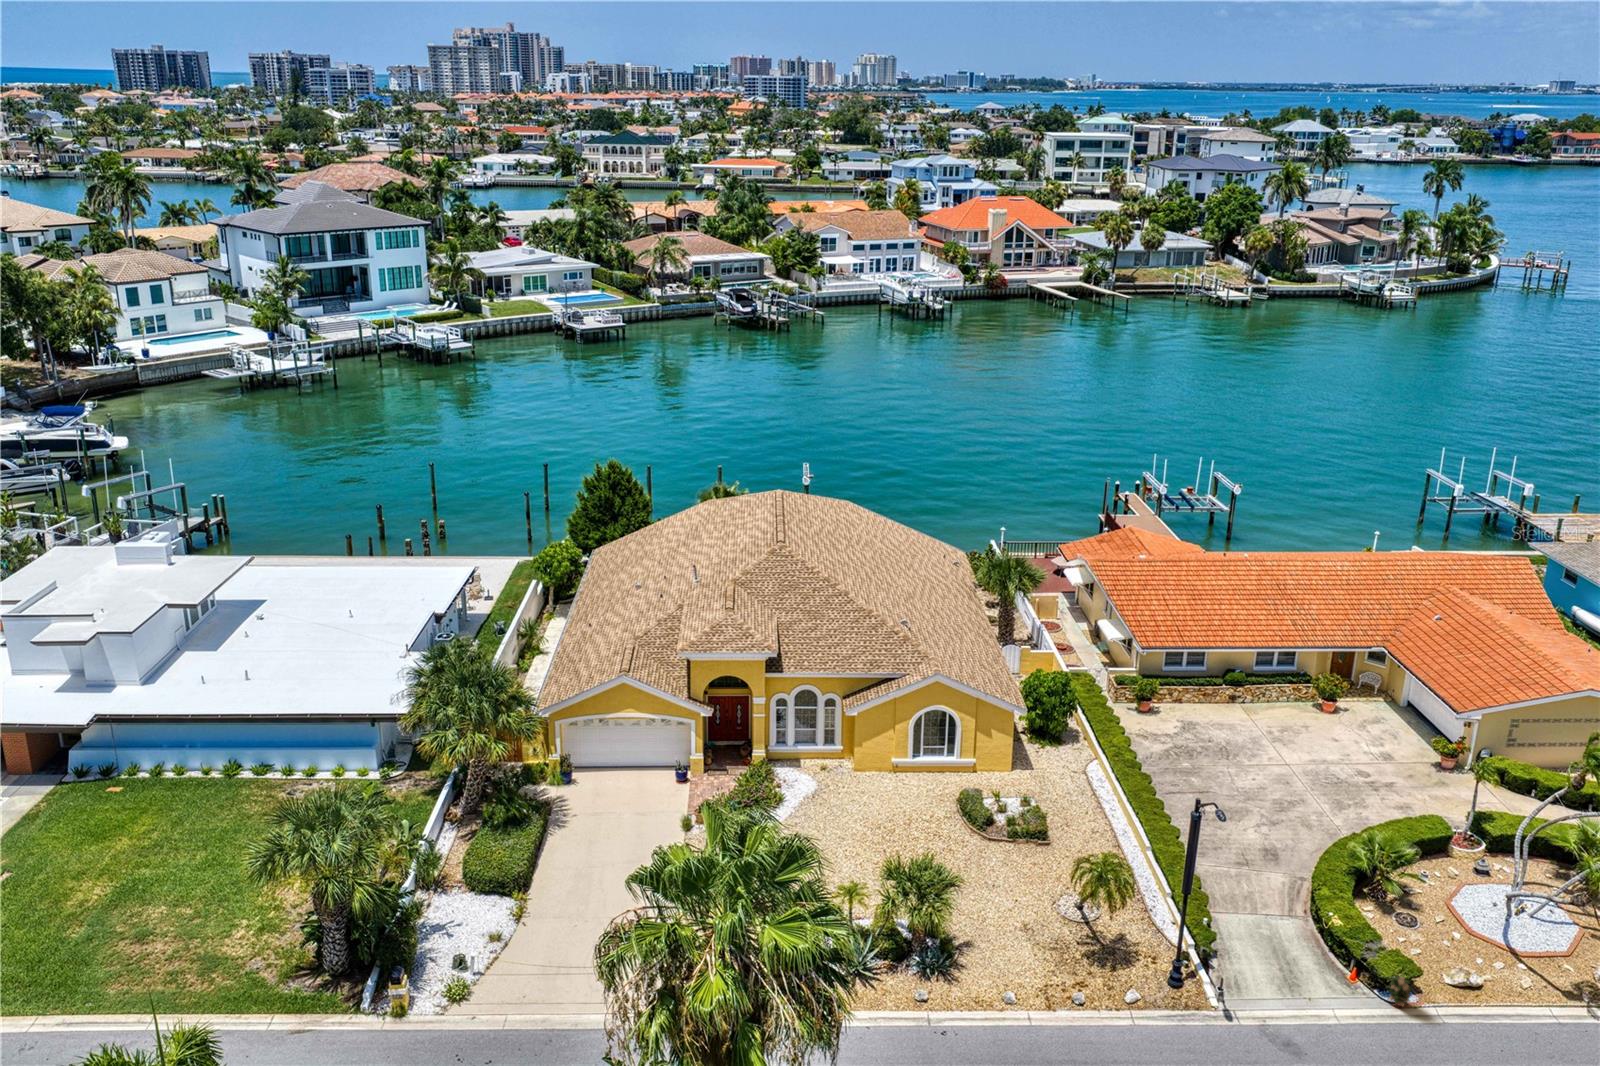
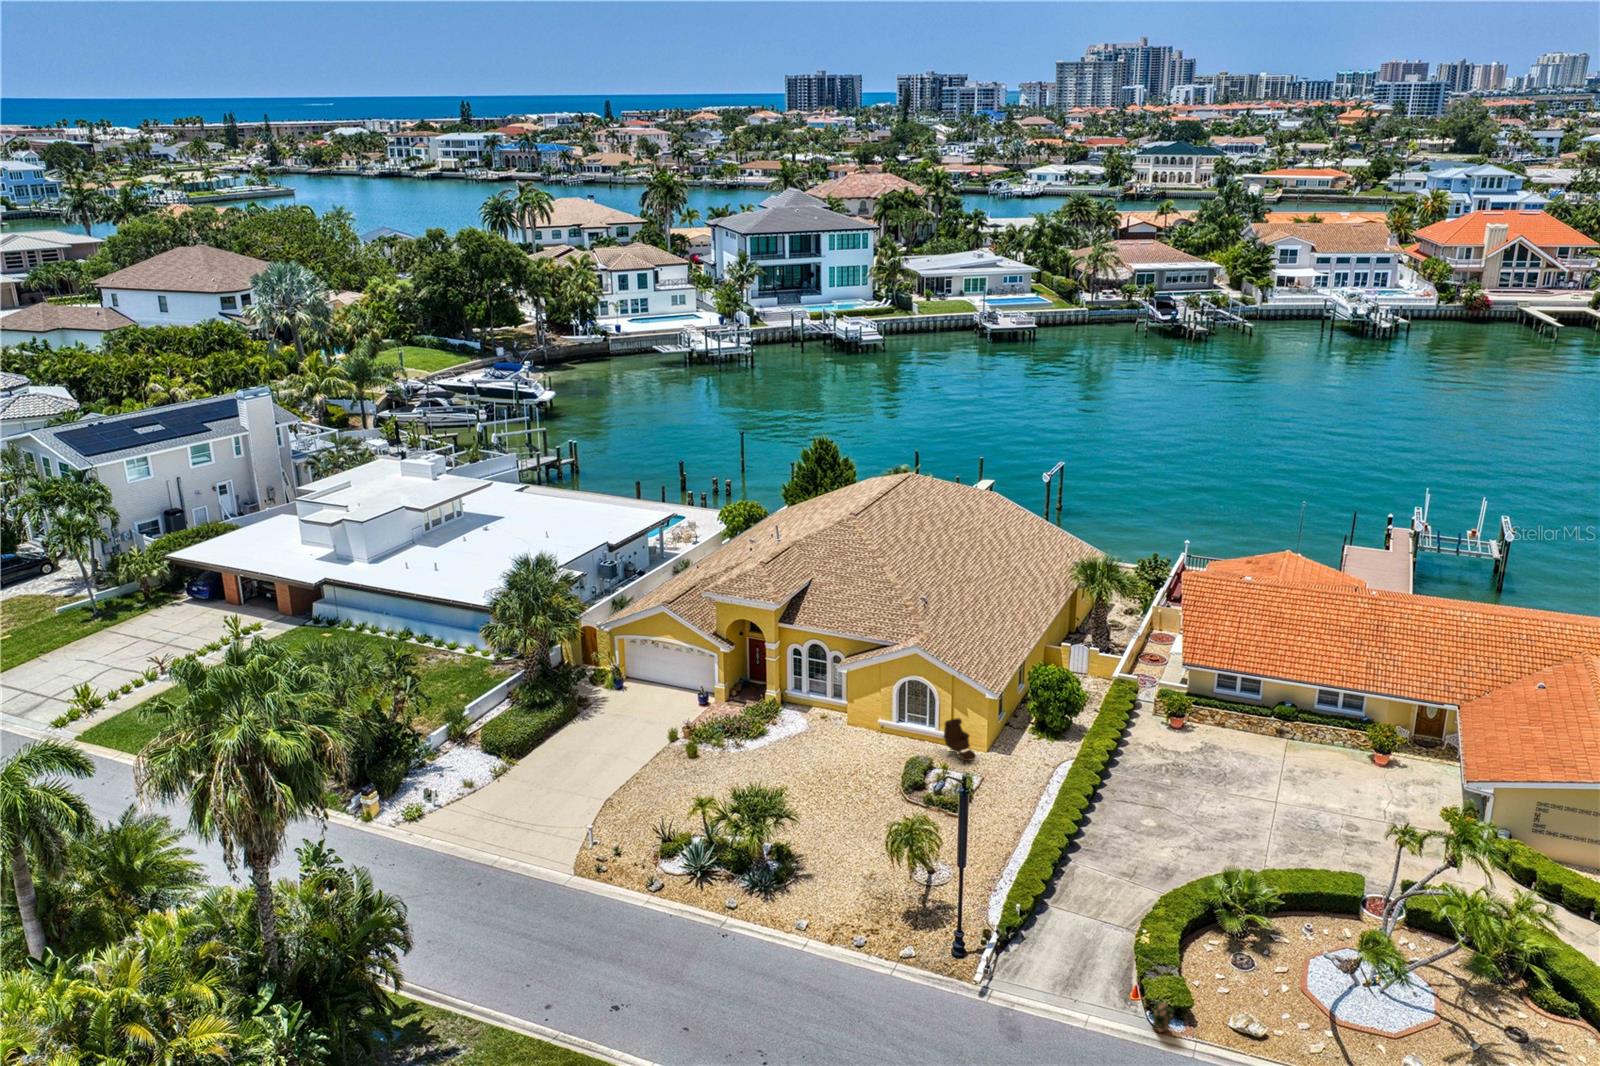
lounge chair: none [971,741,1011,789] -> present [944,718,976,763]

